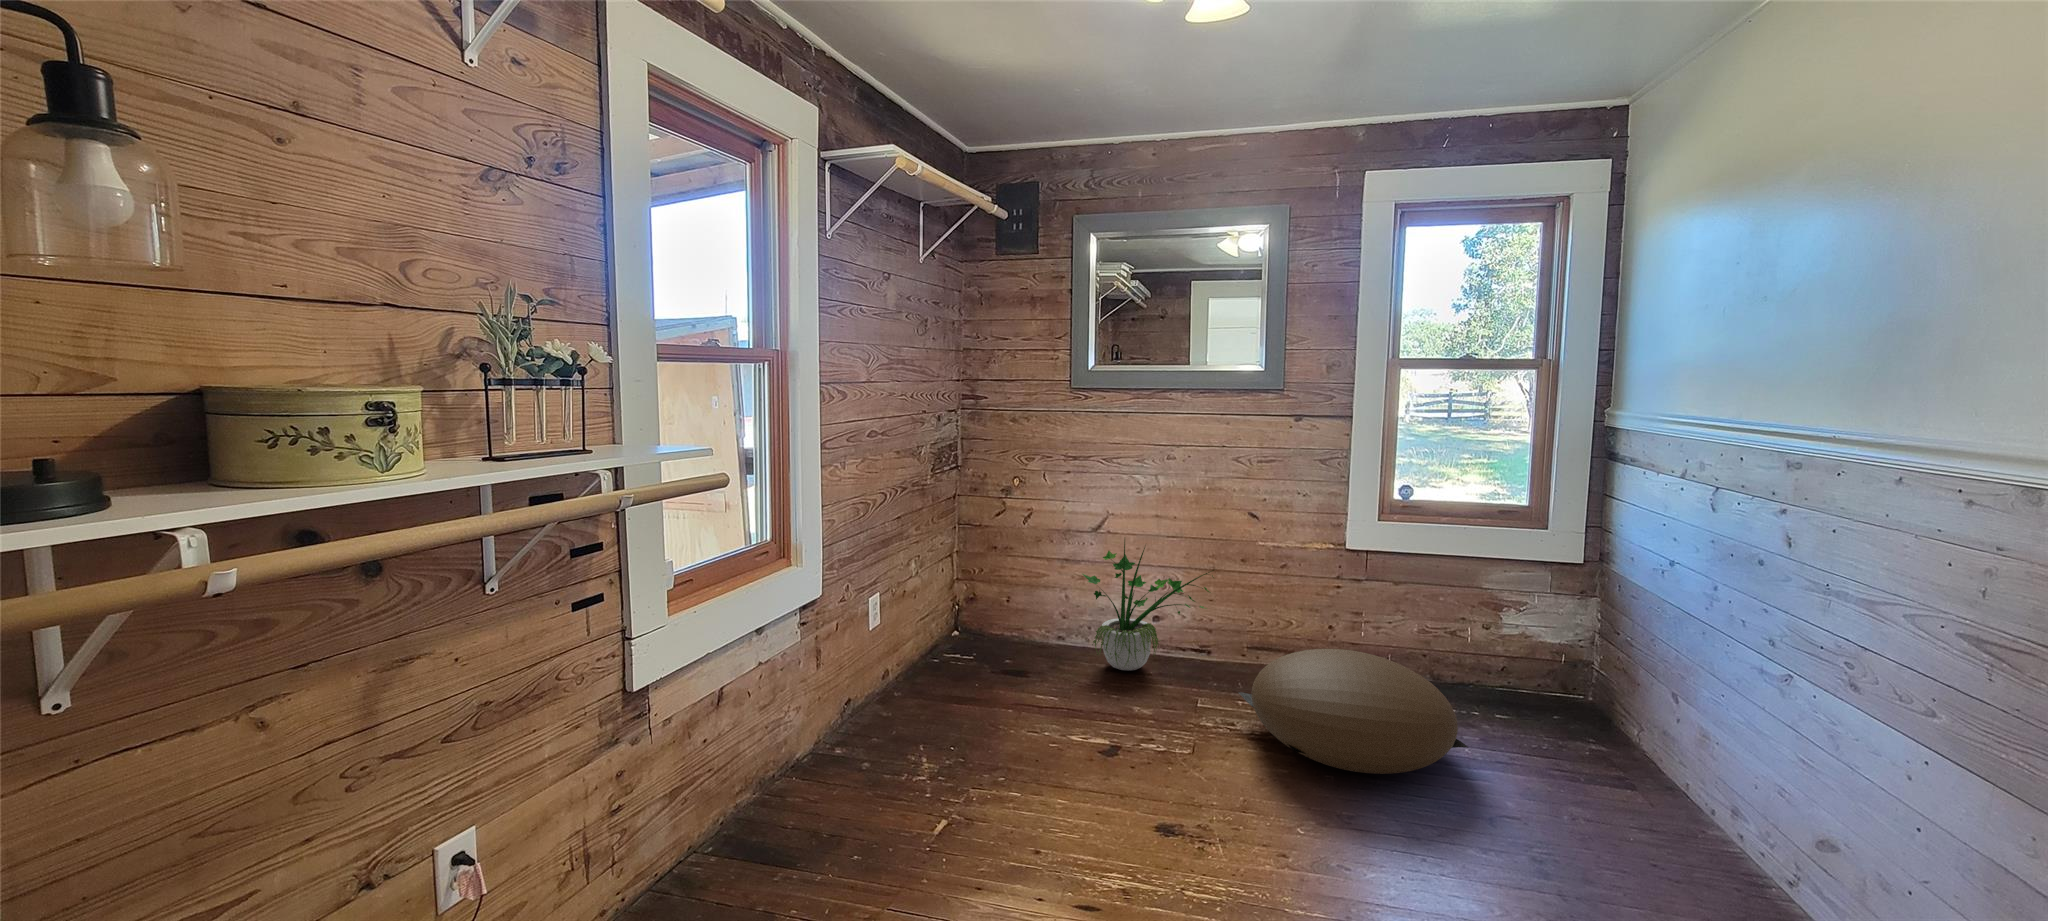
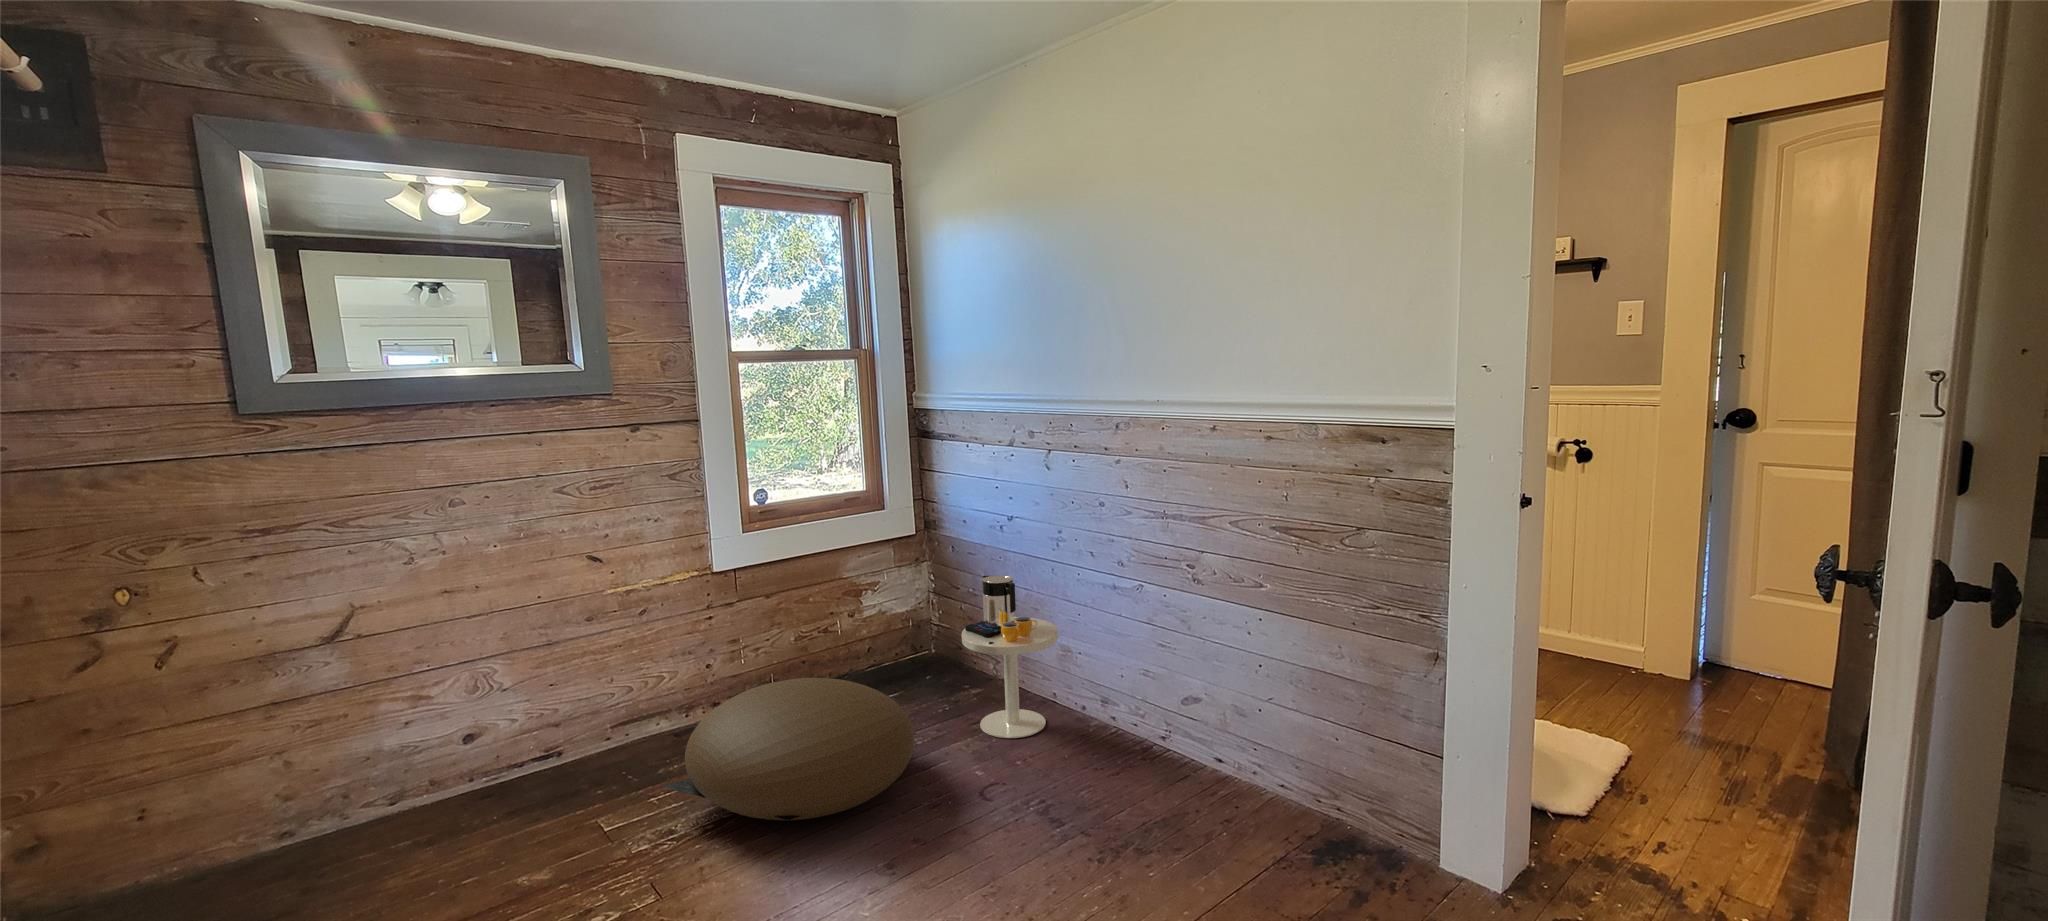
potted plant: present [1083,540,1214,670] -> none [336,618,582,841]
side table: none [1558,622,1698,817] -> present [962,575,1058,738]

